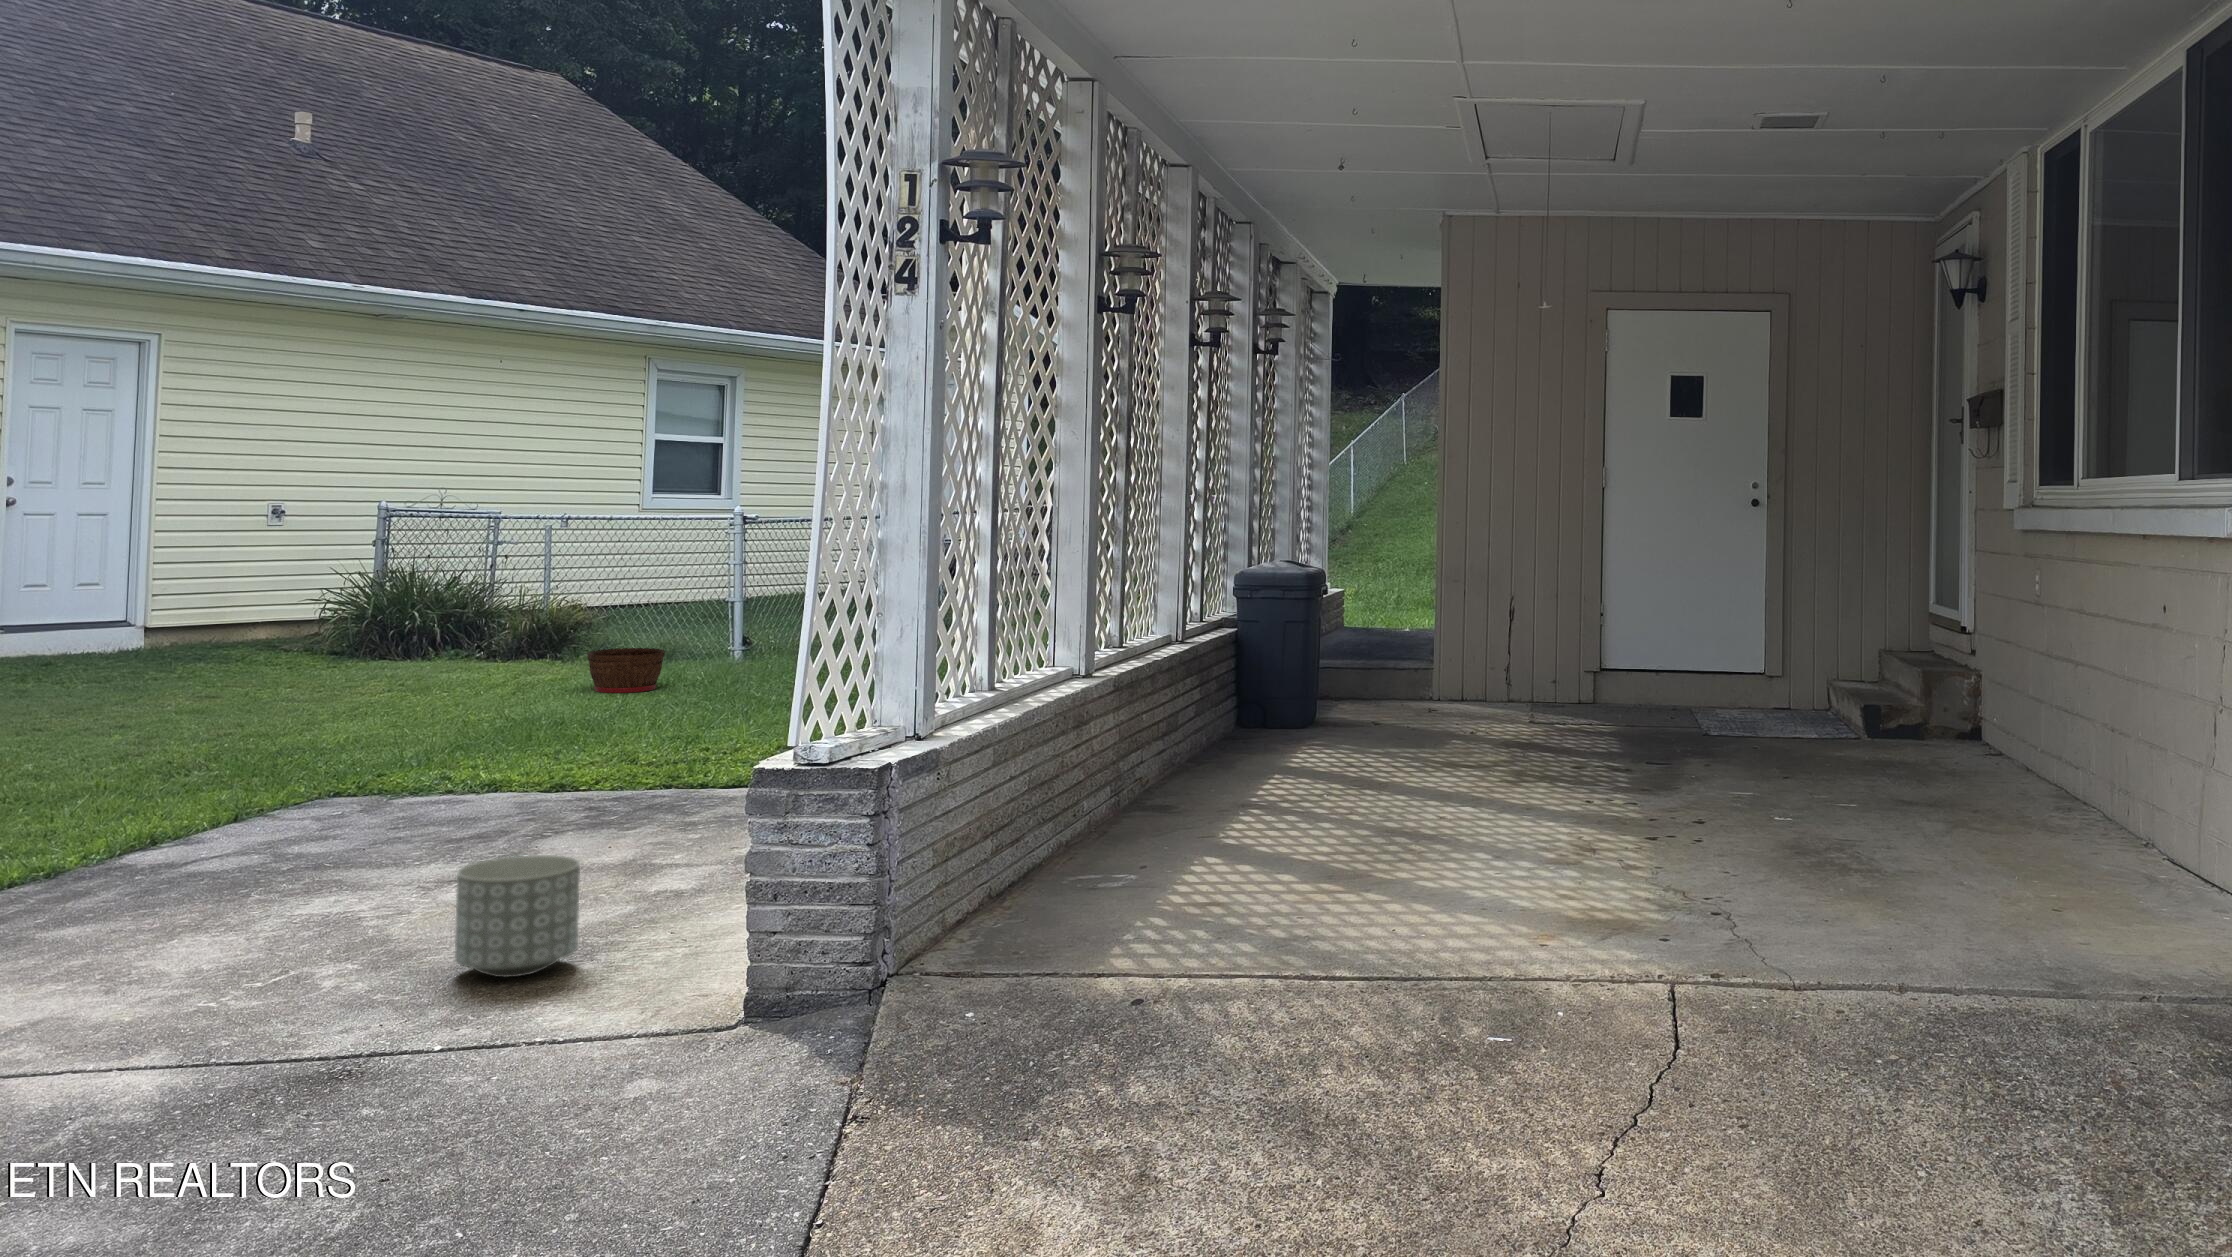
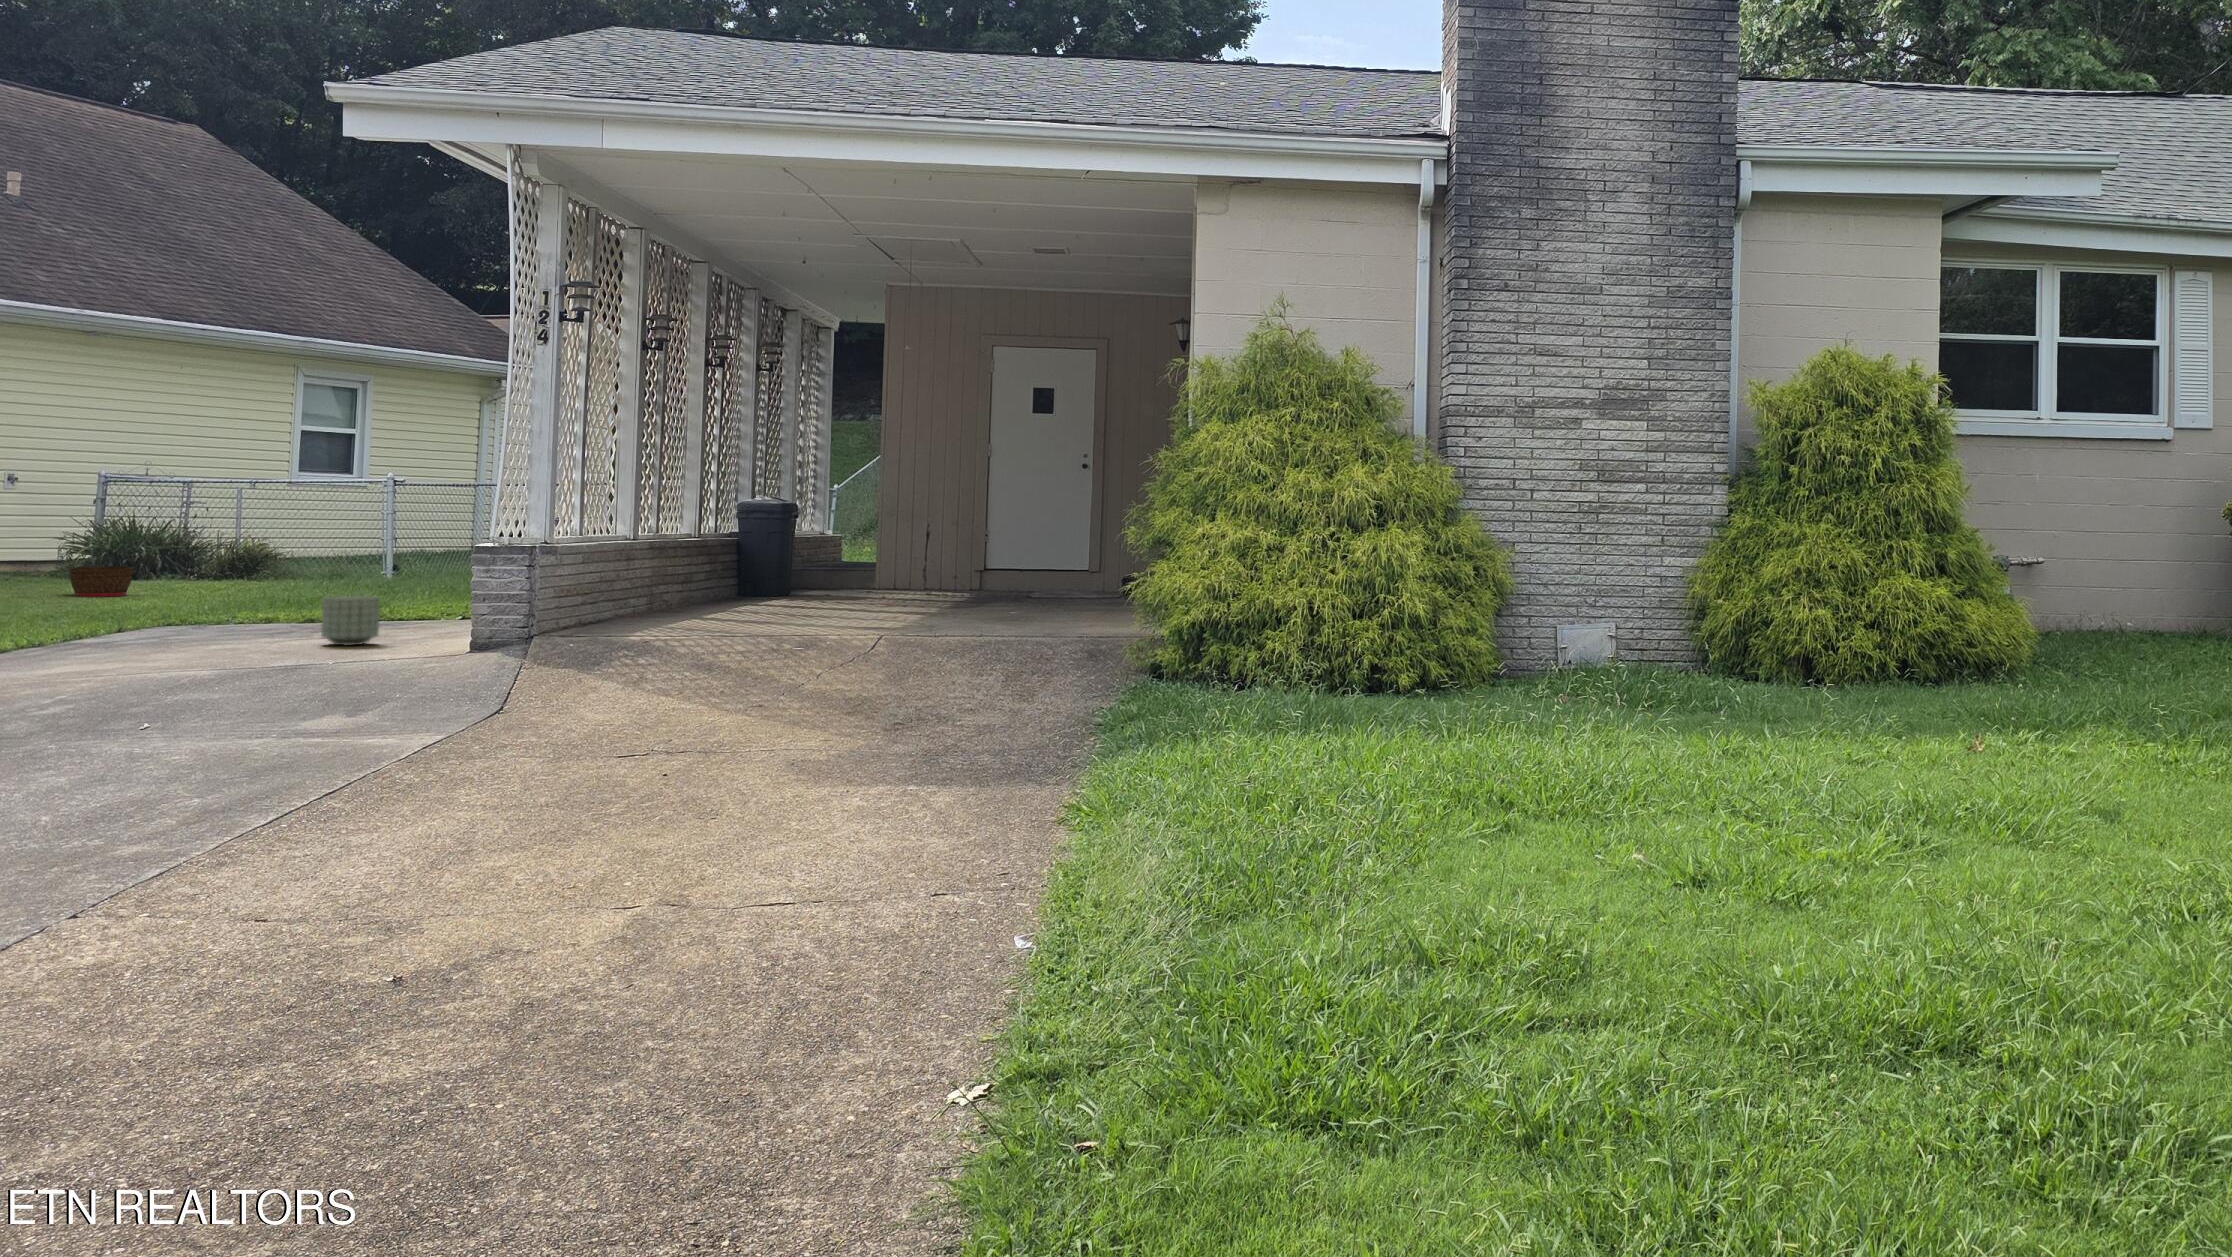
basket: present [587,648,665,693] -> present [69,566,134,597]

